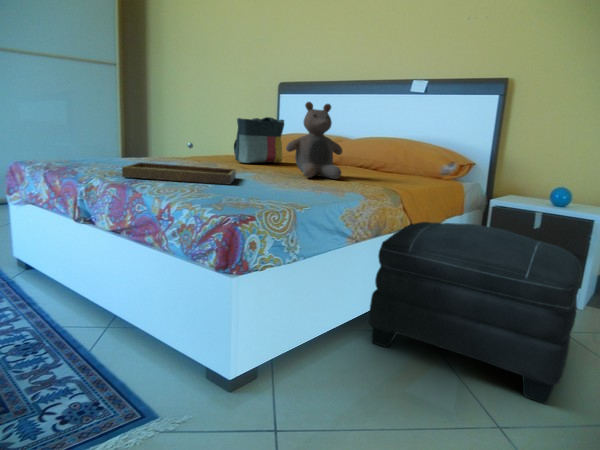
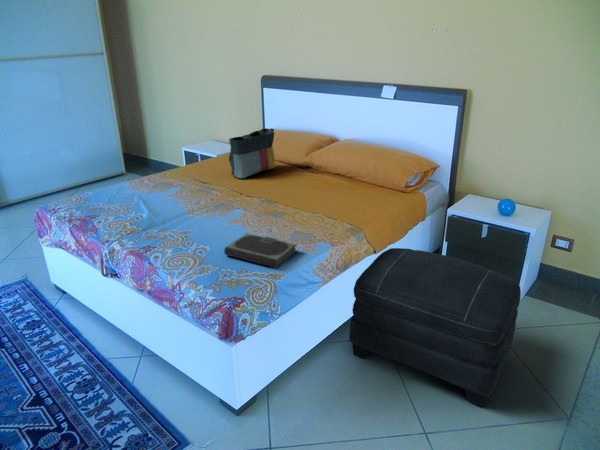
stuffed bear: present [286,102,342,179] -> none [275,134,326,208]
tray: present [122,143,236,185] -> none [136,200,232,240]
notebook: none [228,177,316,201] -> present [224,233,296,268]

